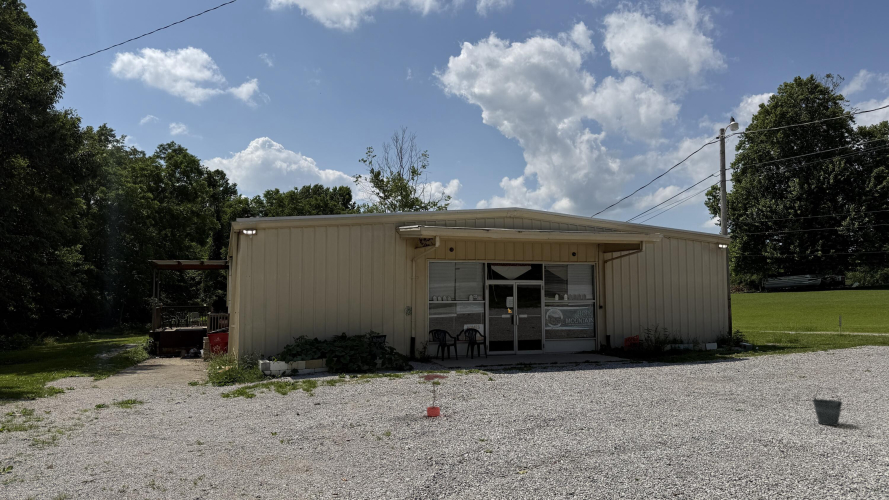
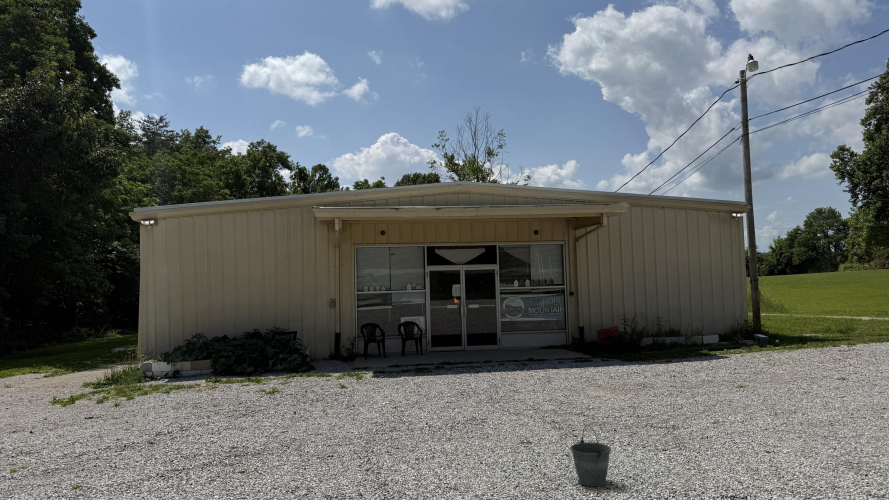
potted plant: present [419,374,448,416] -> none [124,388,164,441]

